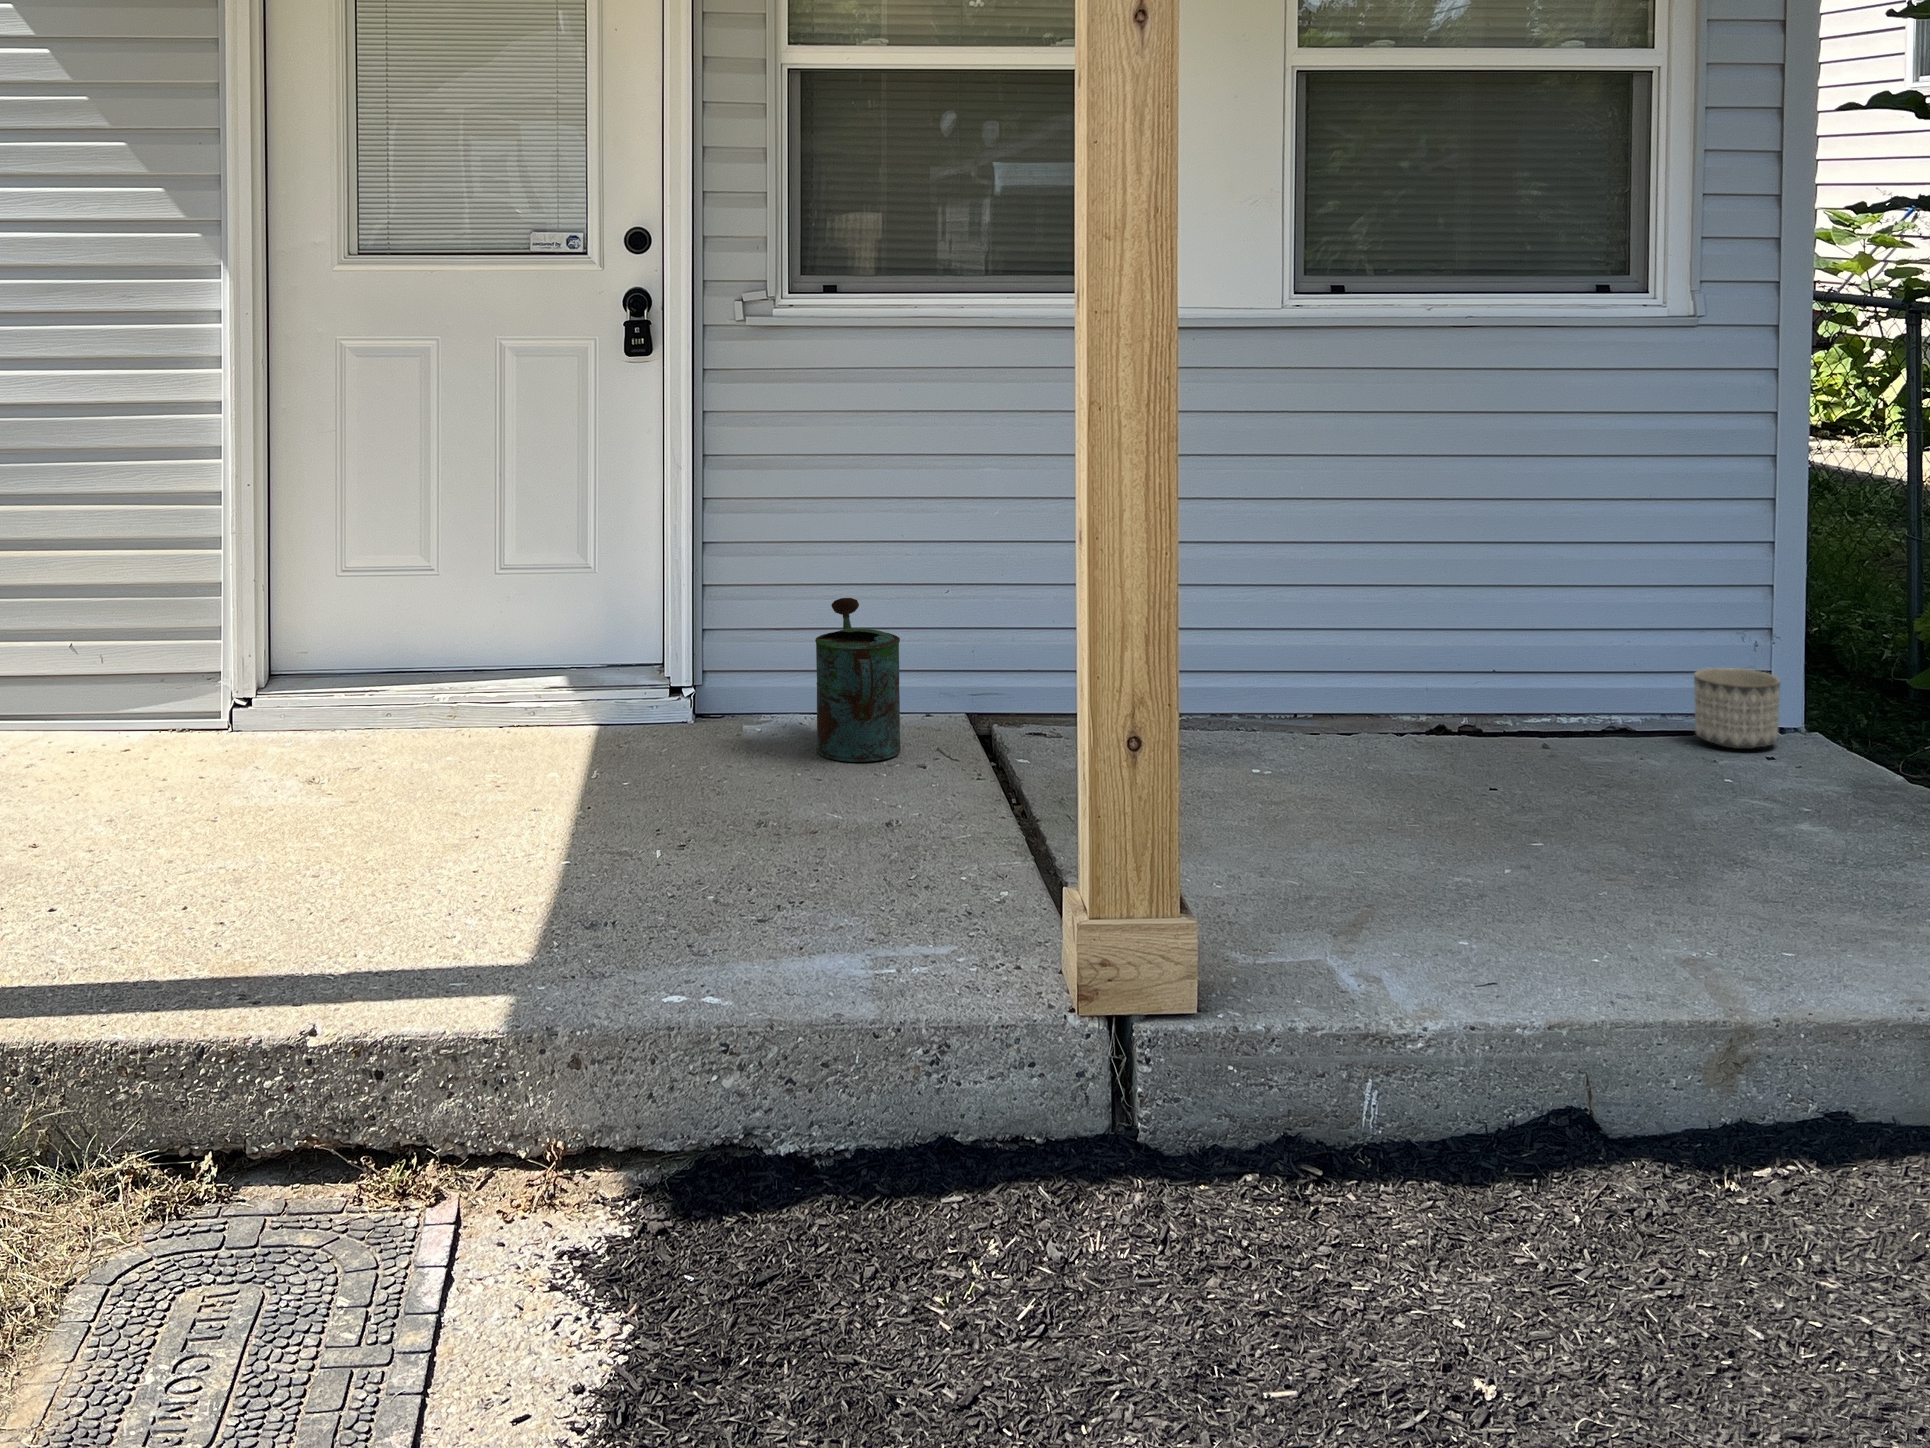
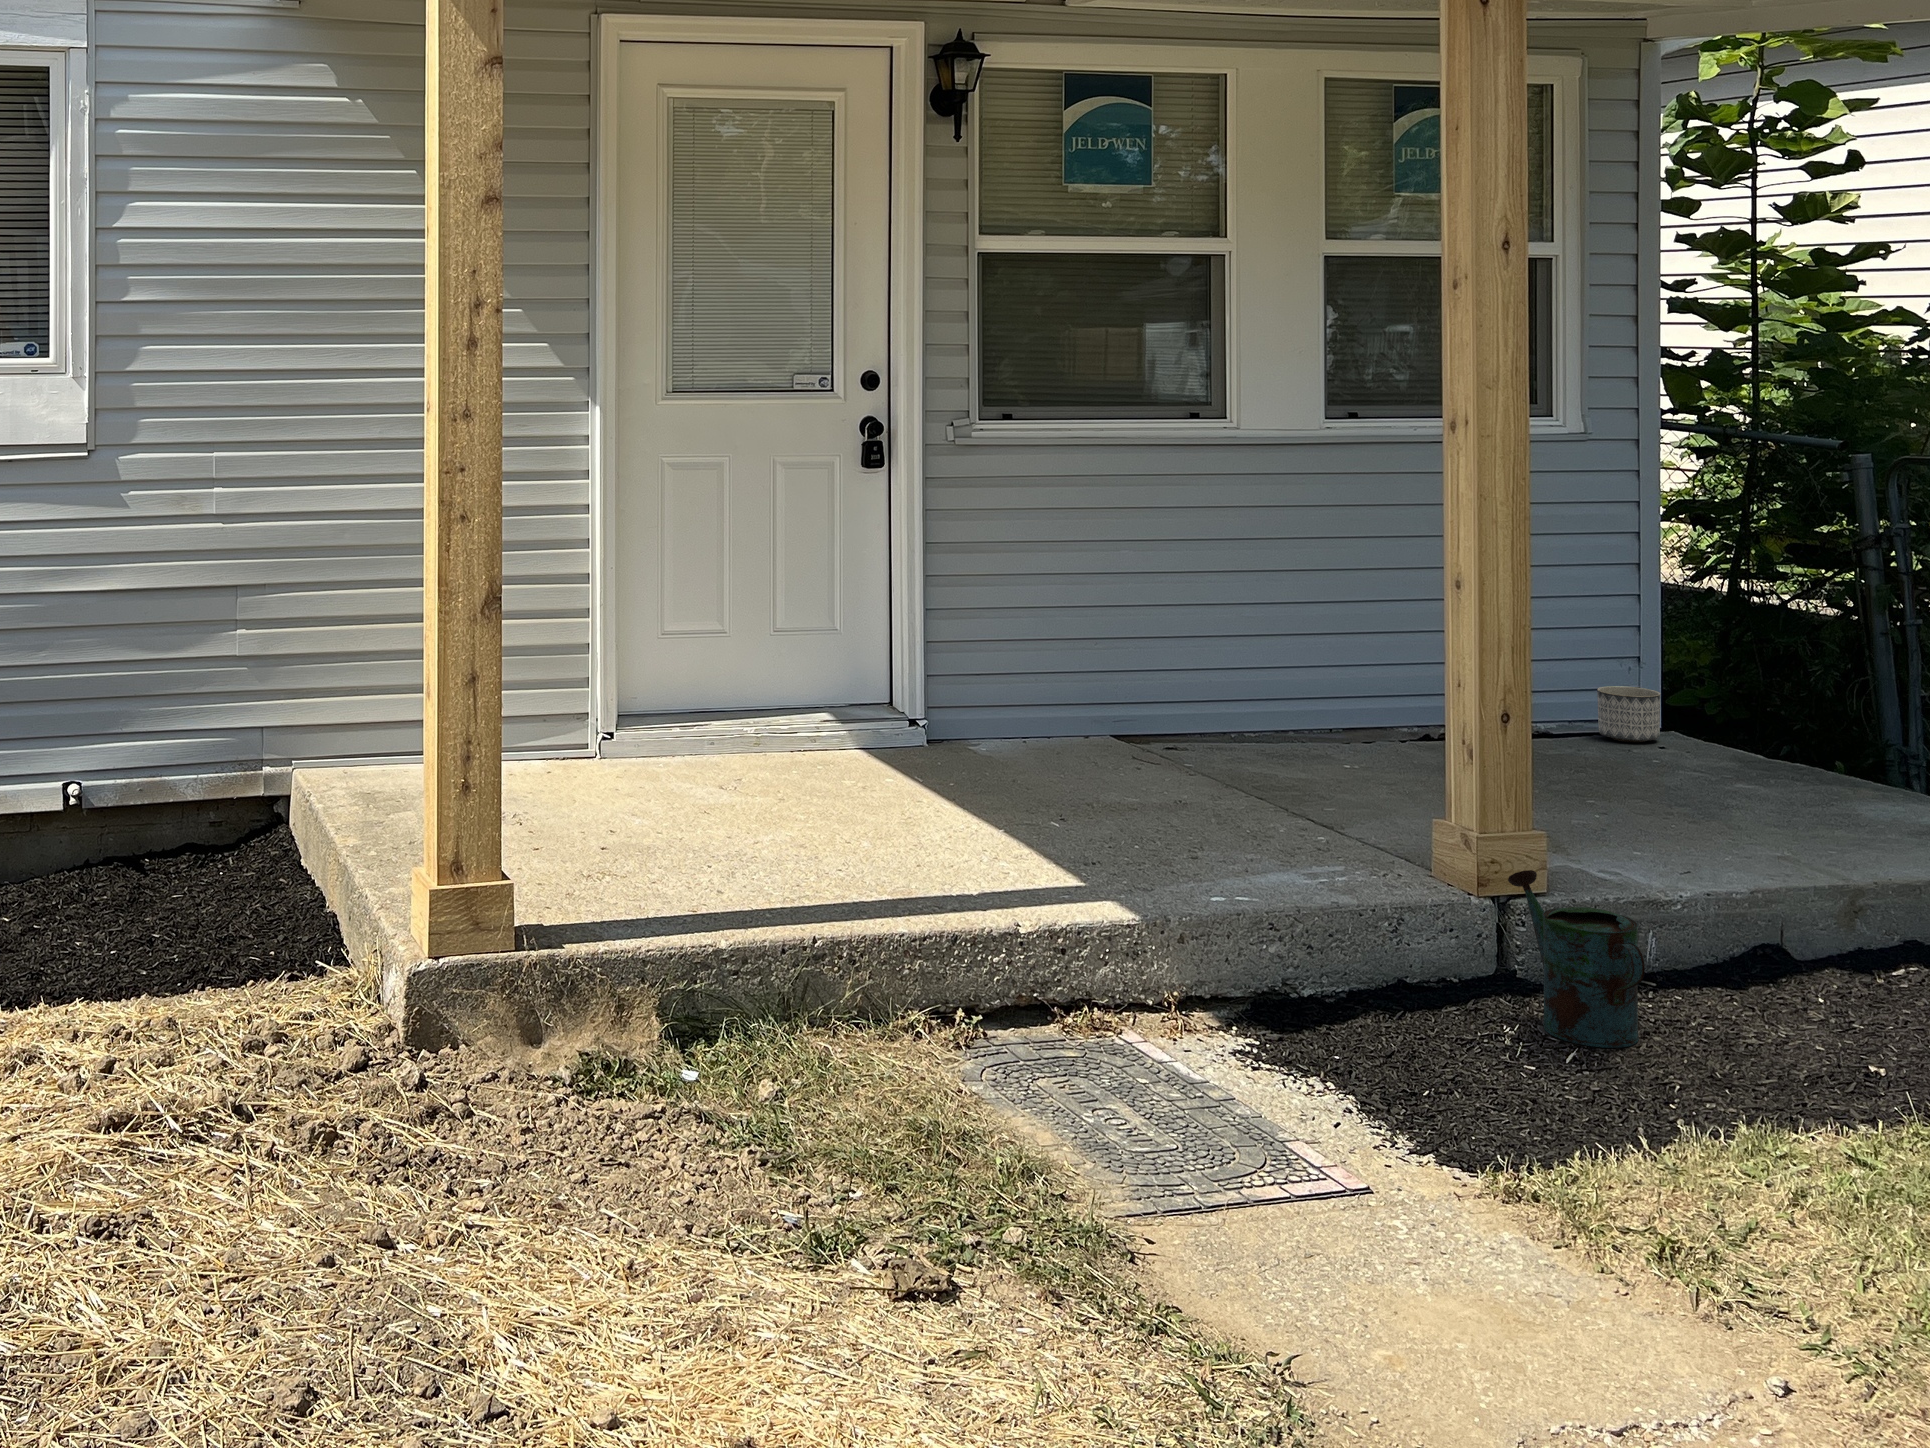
watering can: present [815,598,901,762] -> present [1508,870,1645,1048]

